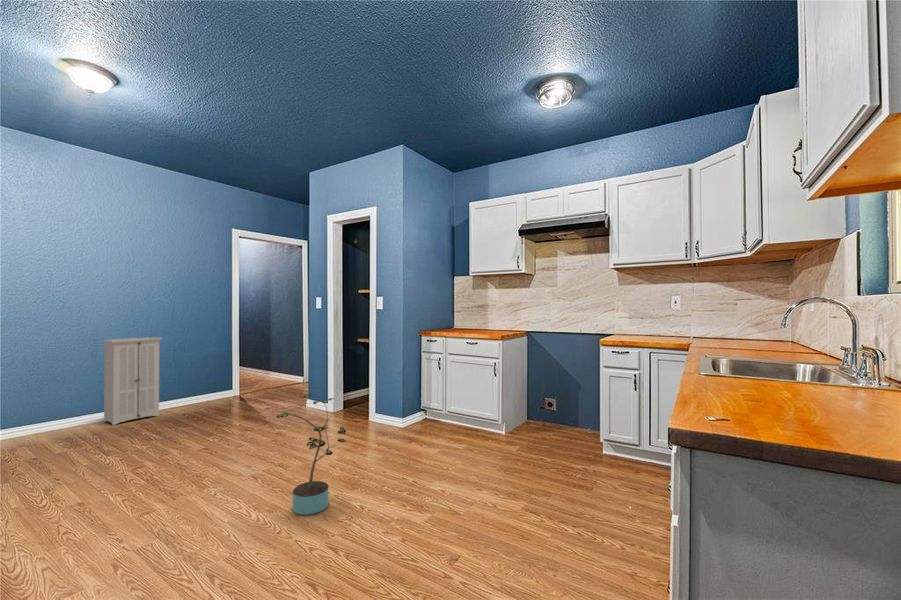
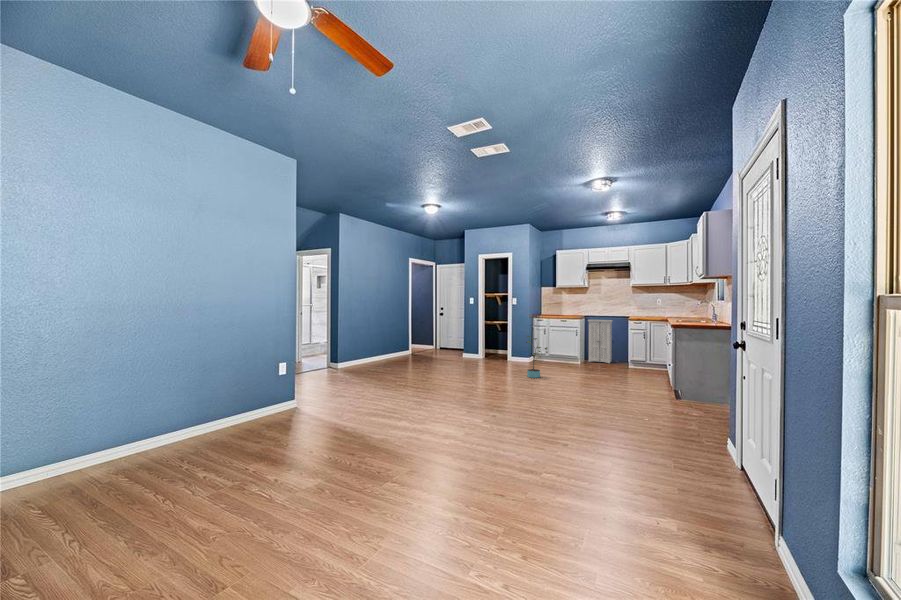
storage cabinet: present [102,337,163,425] -> present [588,319,613,363]

